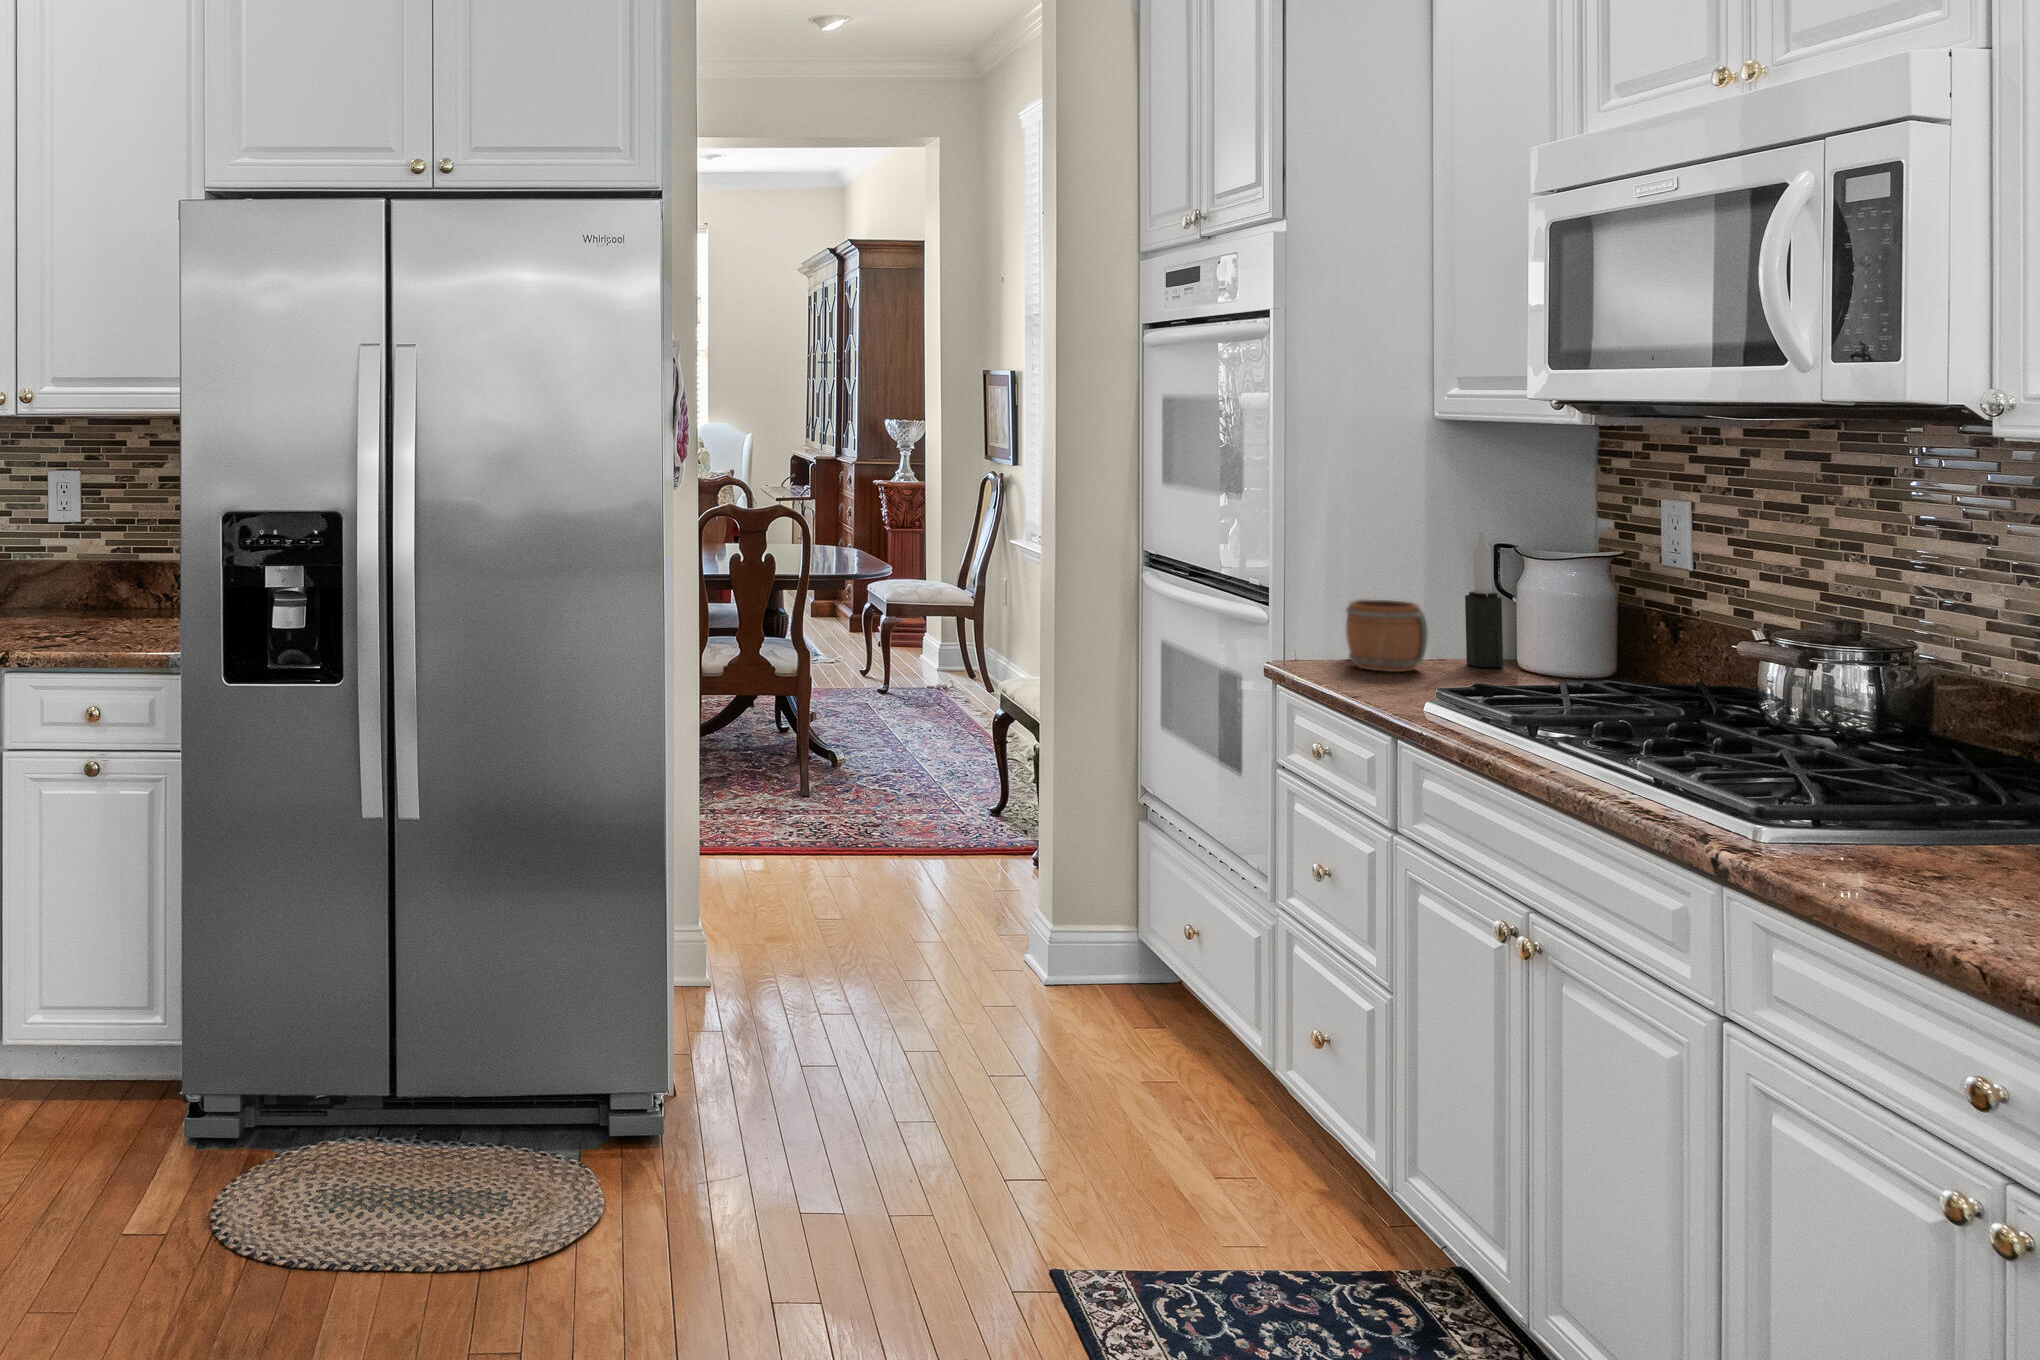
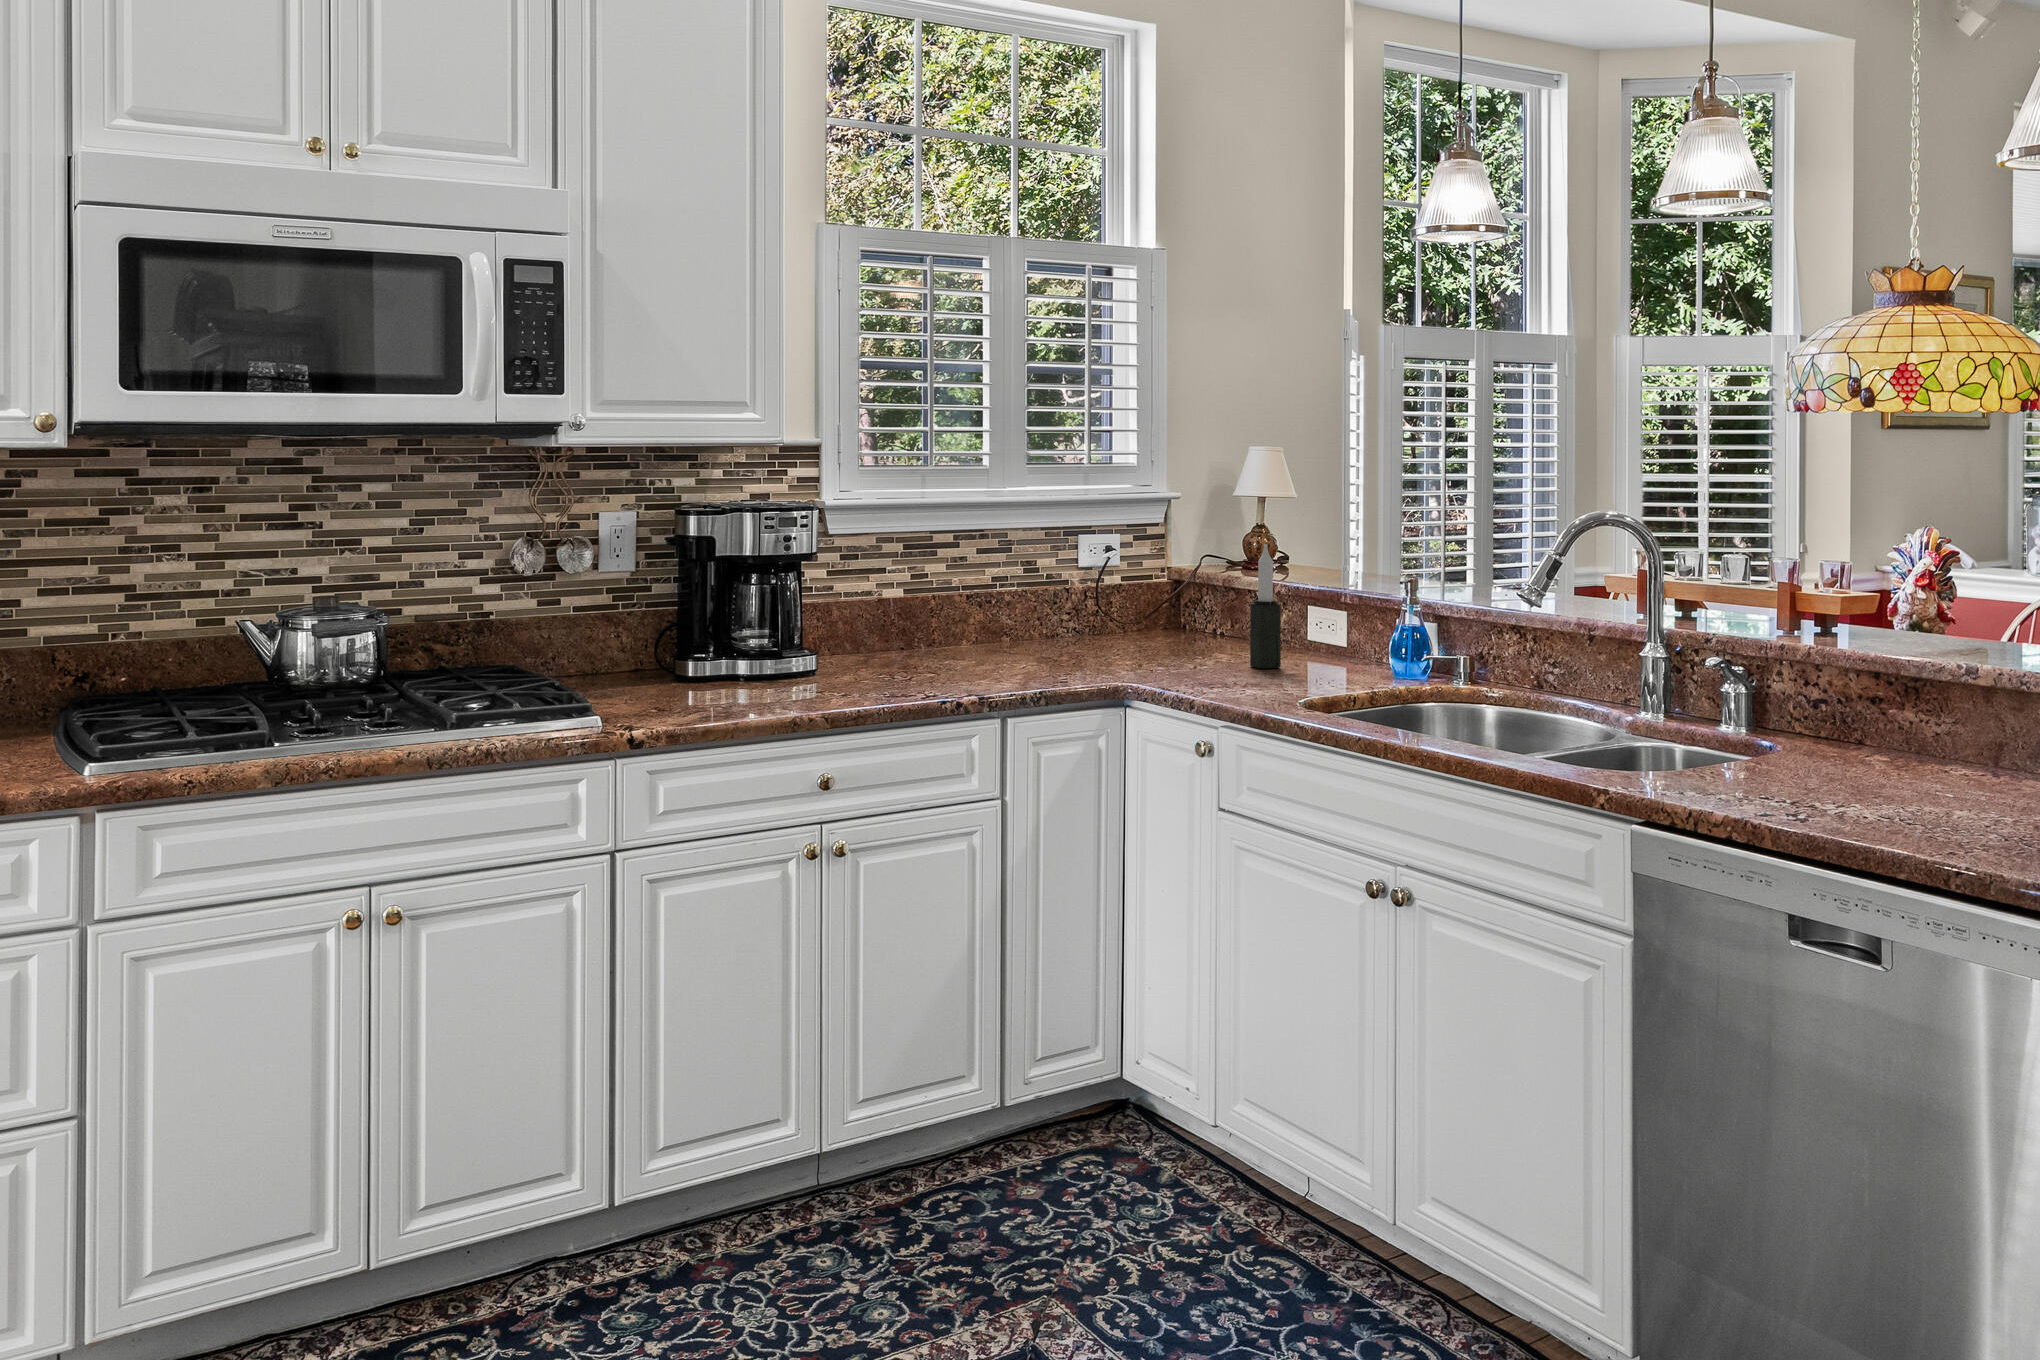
mug: present [1346,600,1428,672] -> none [1153,608,1233,677]

